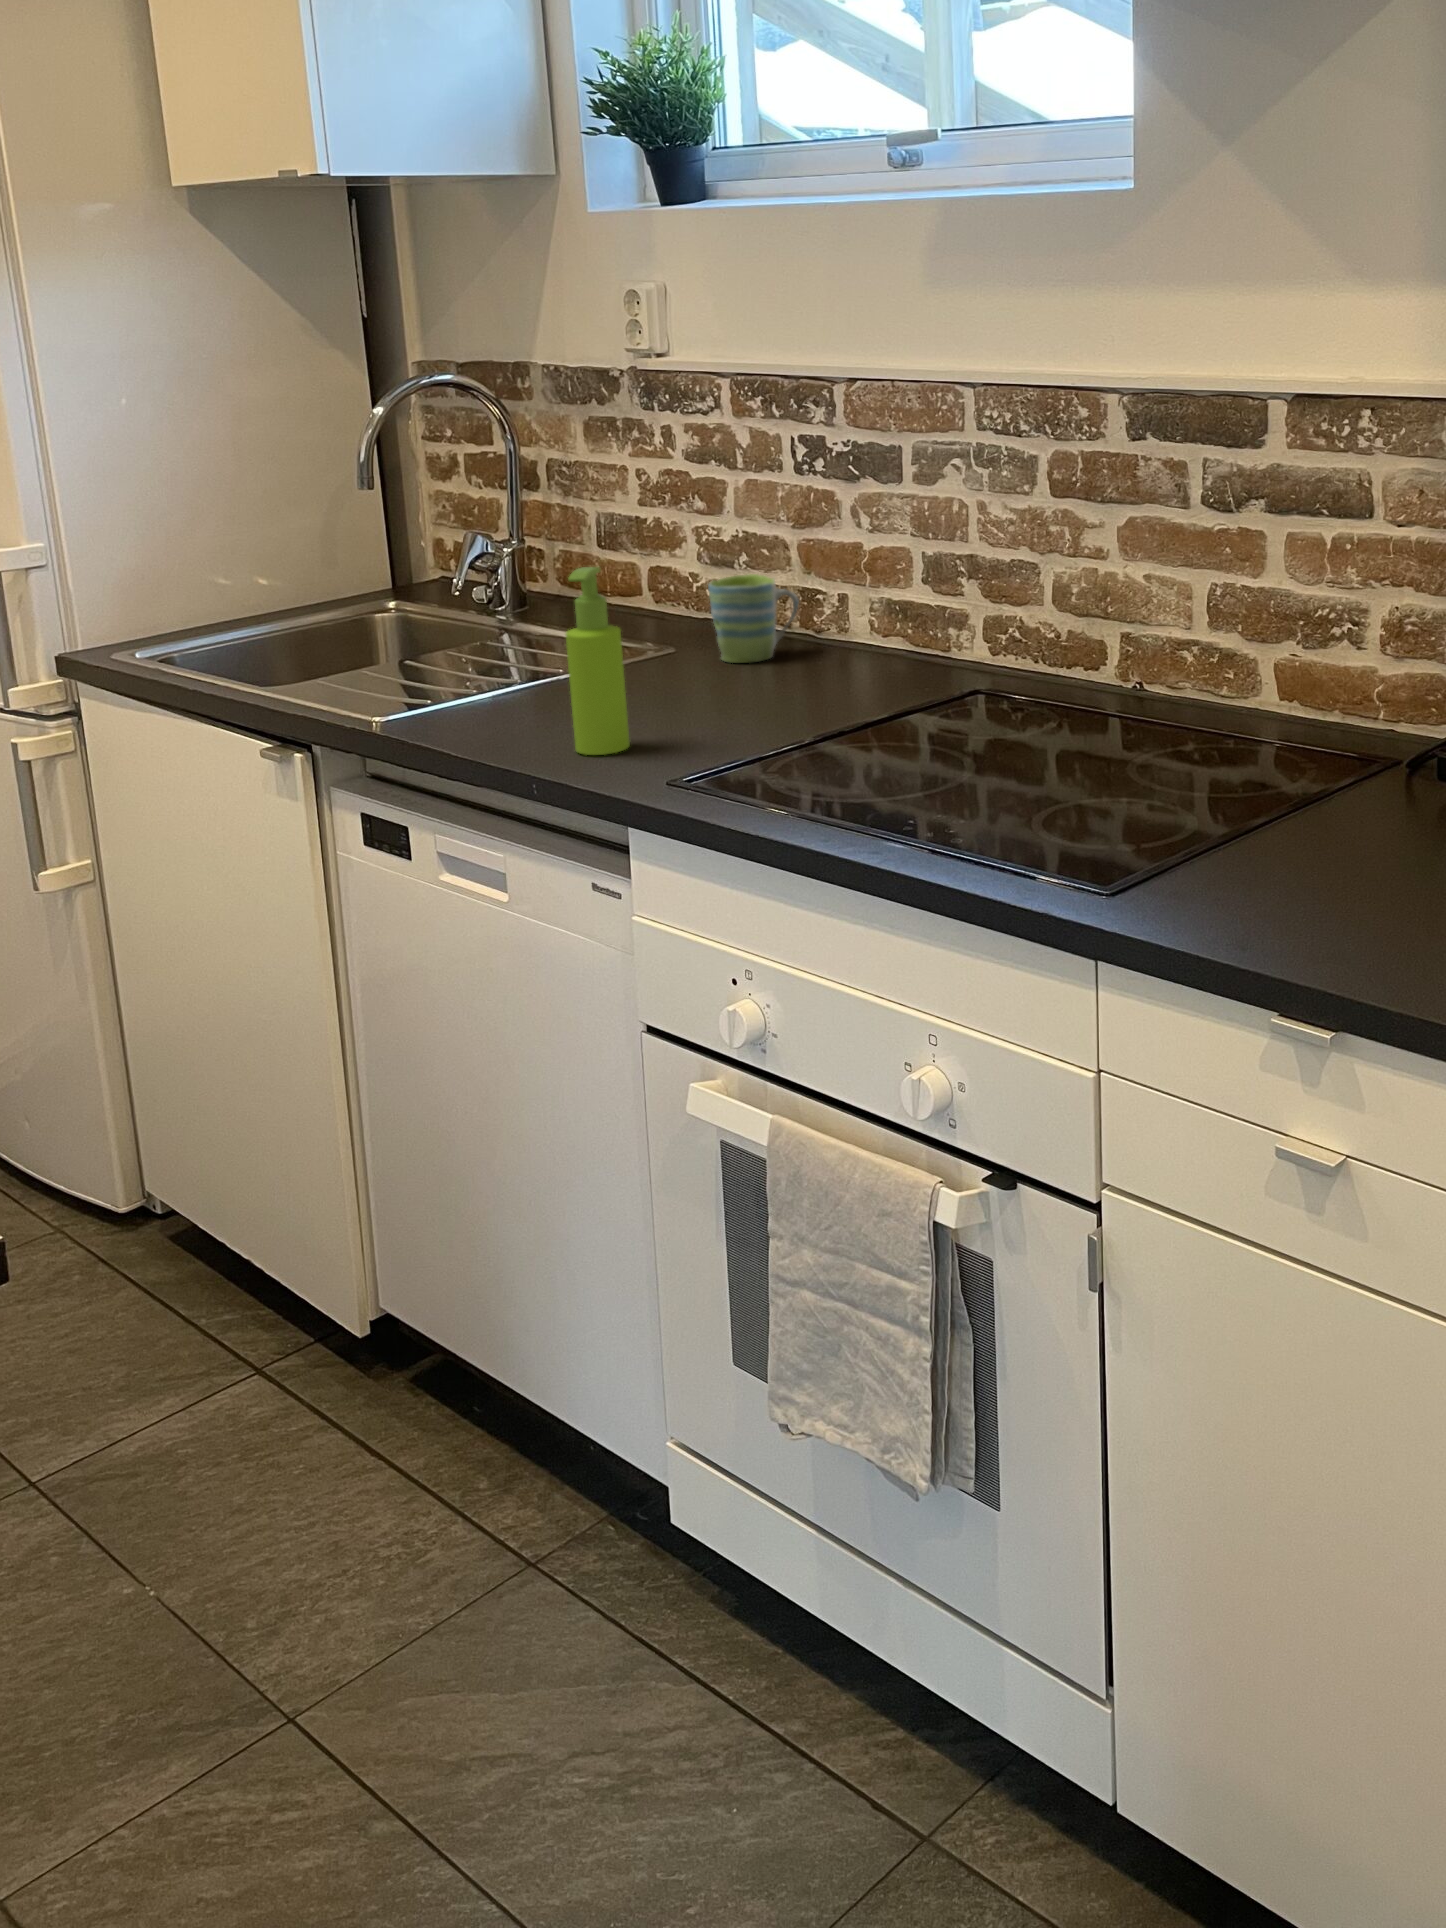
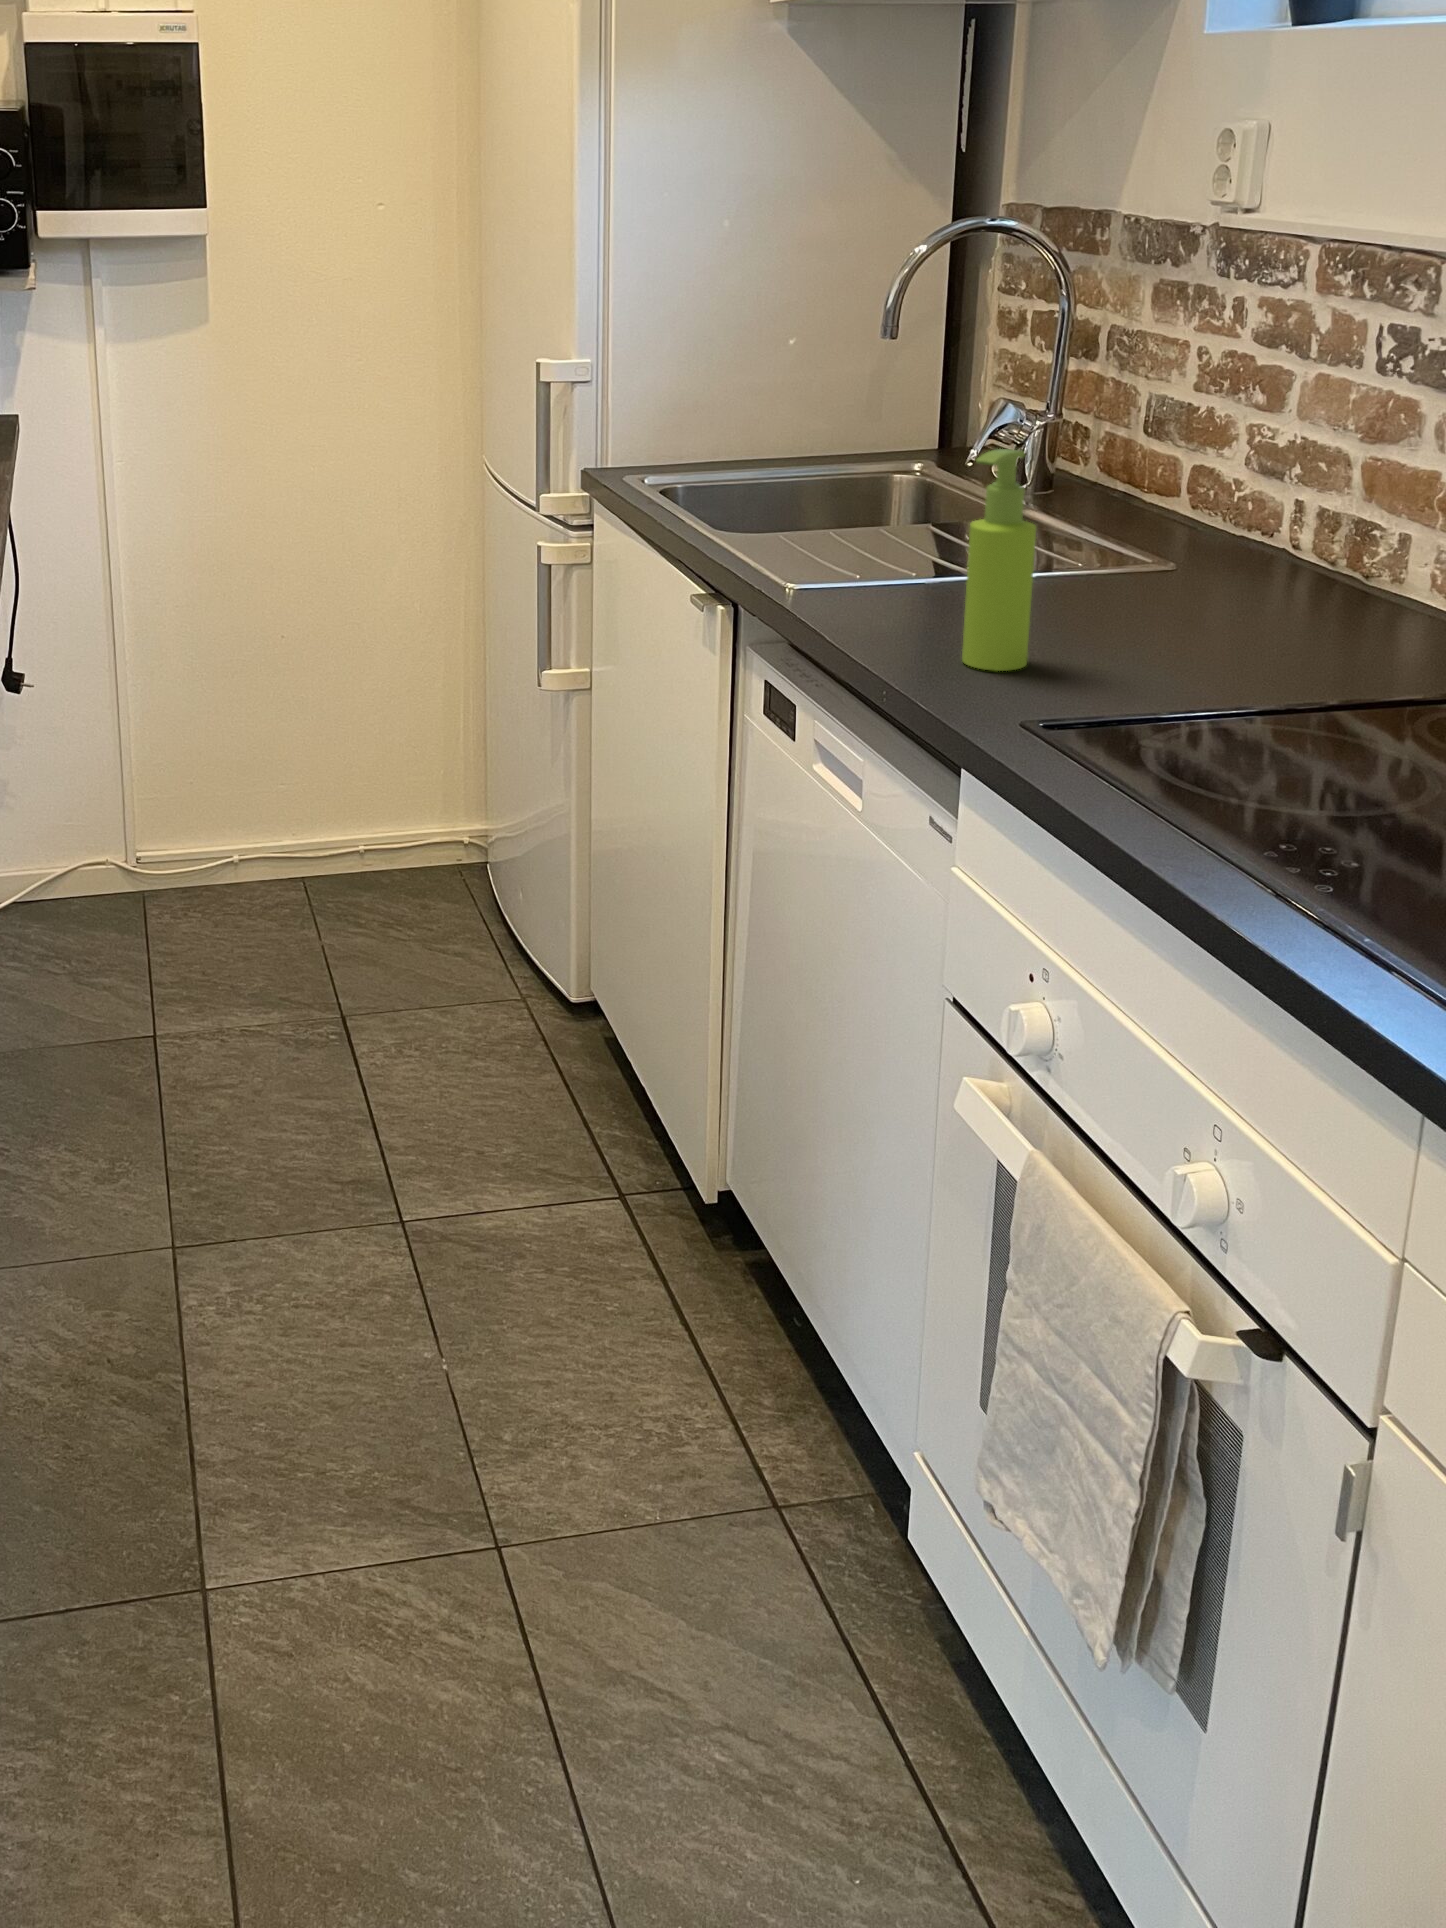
mug: present [708,574,799,663] -> none [1219,487,1338,595]

